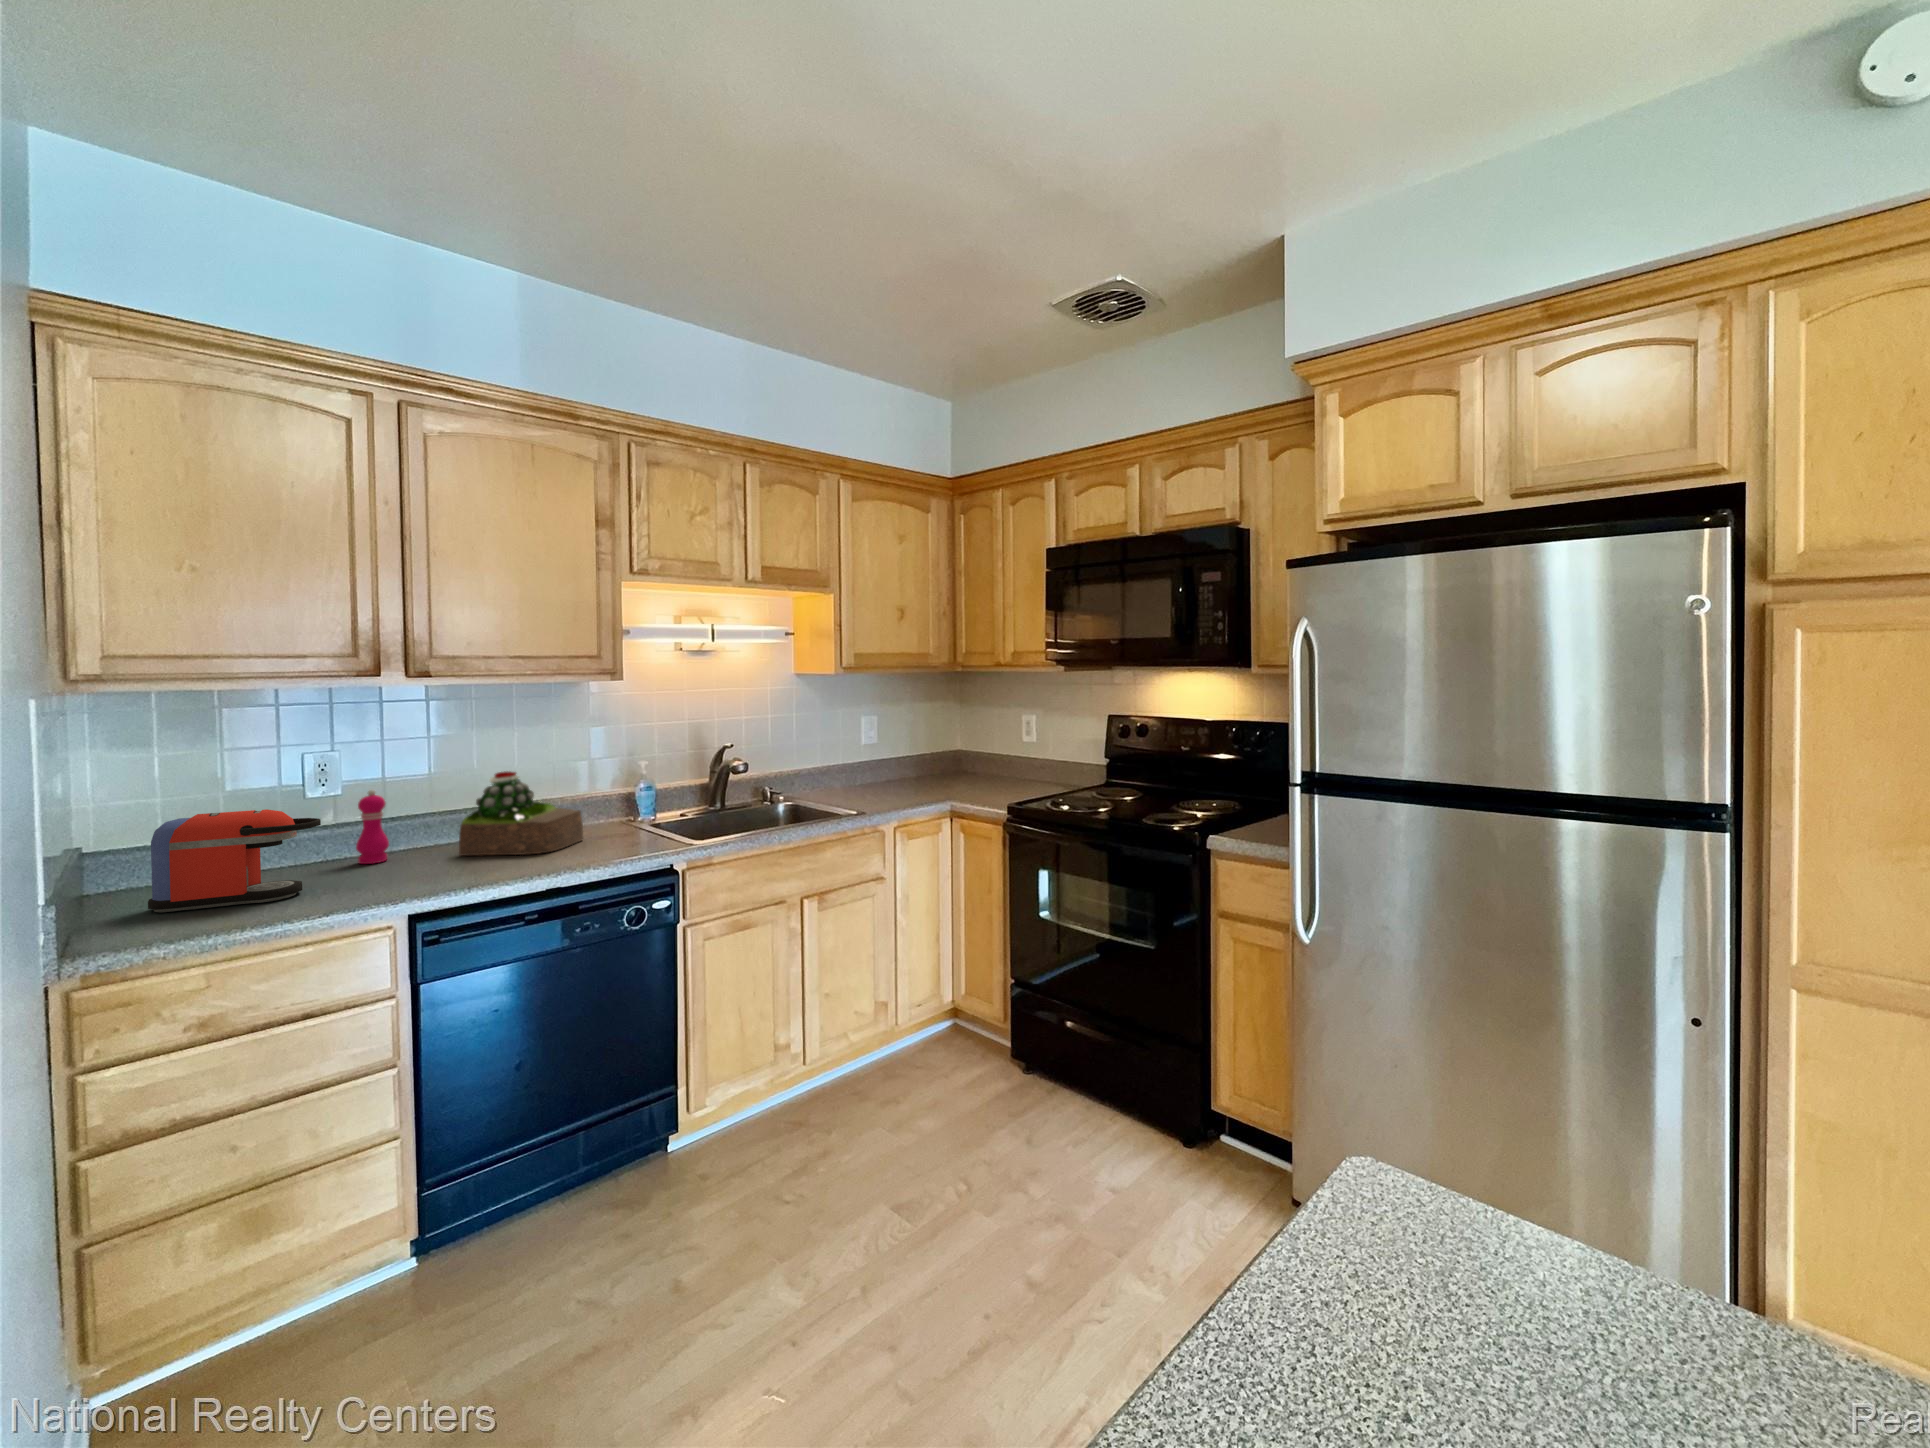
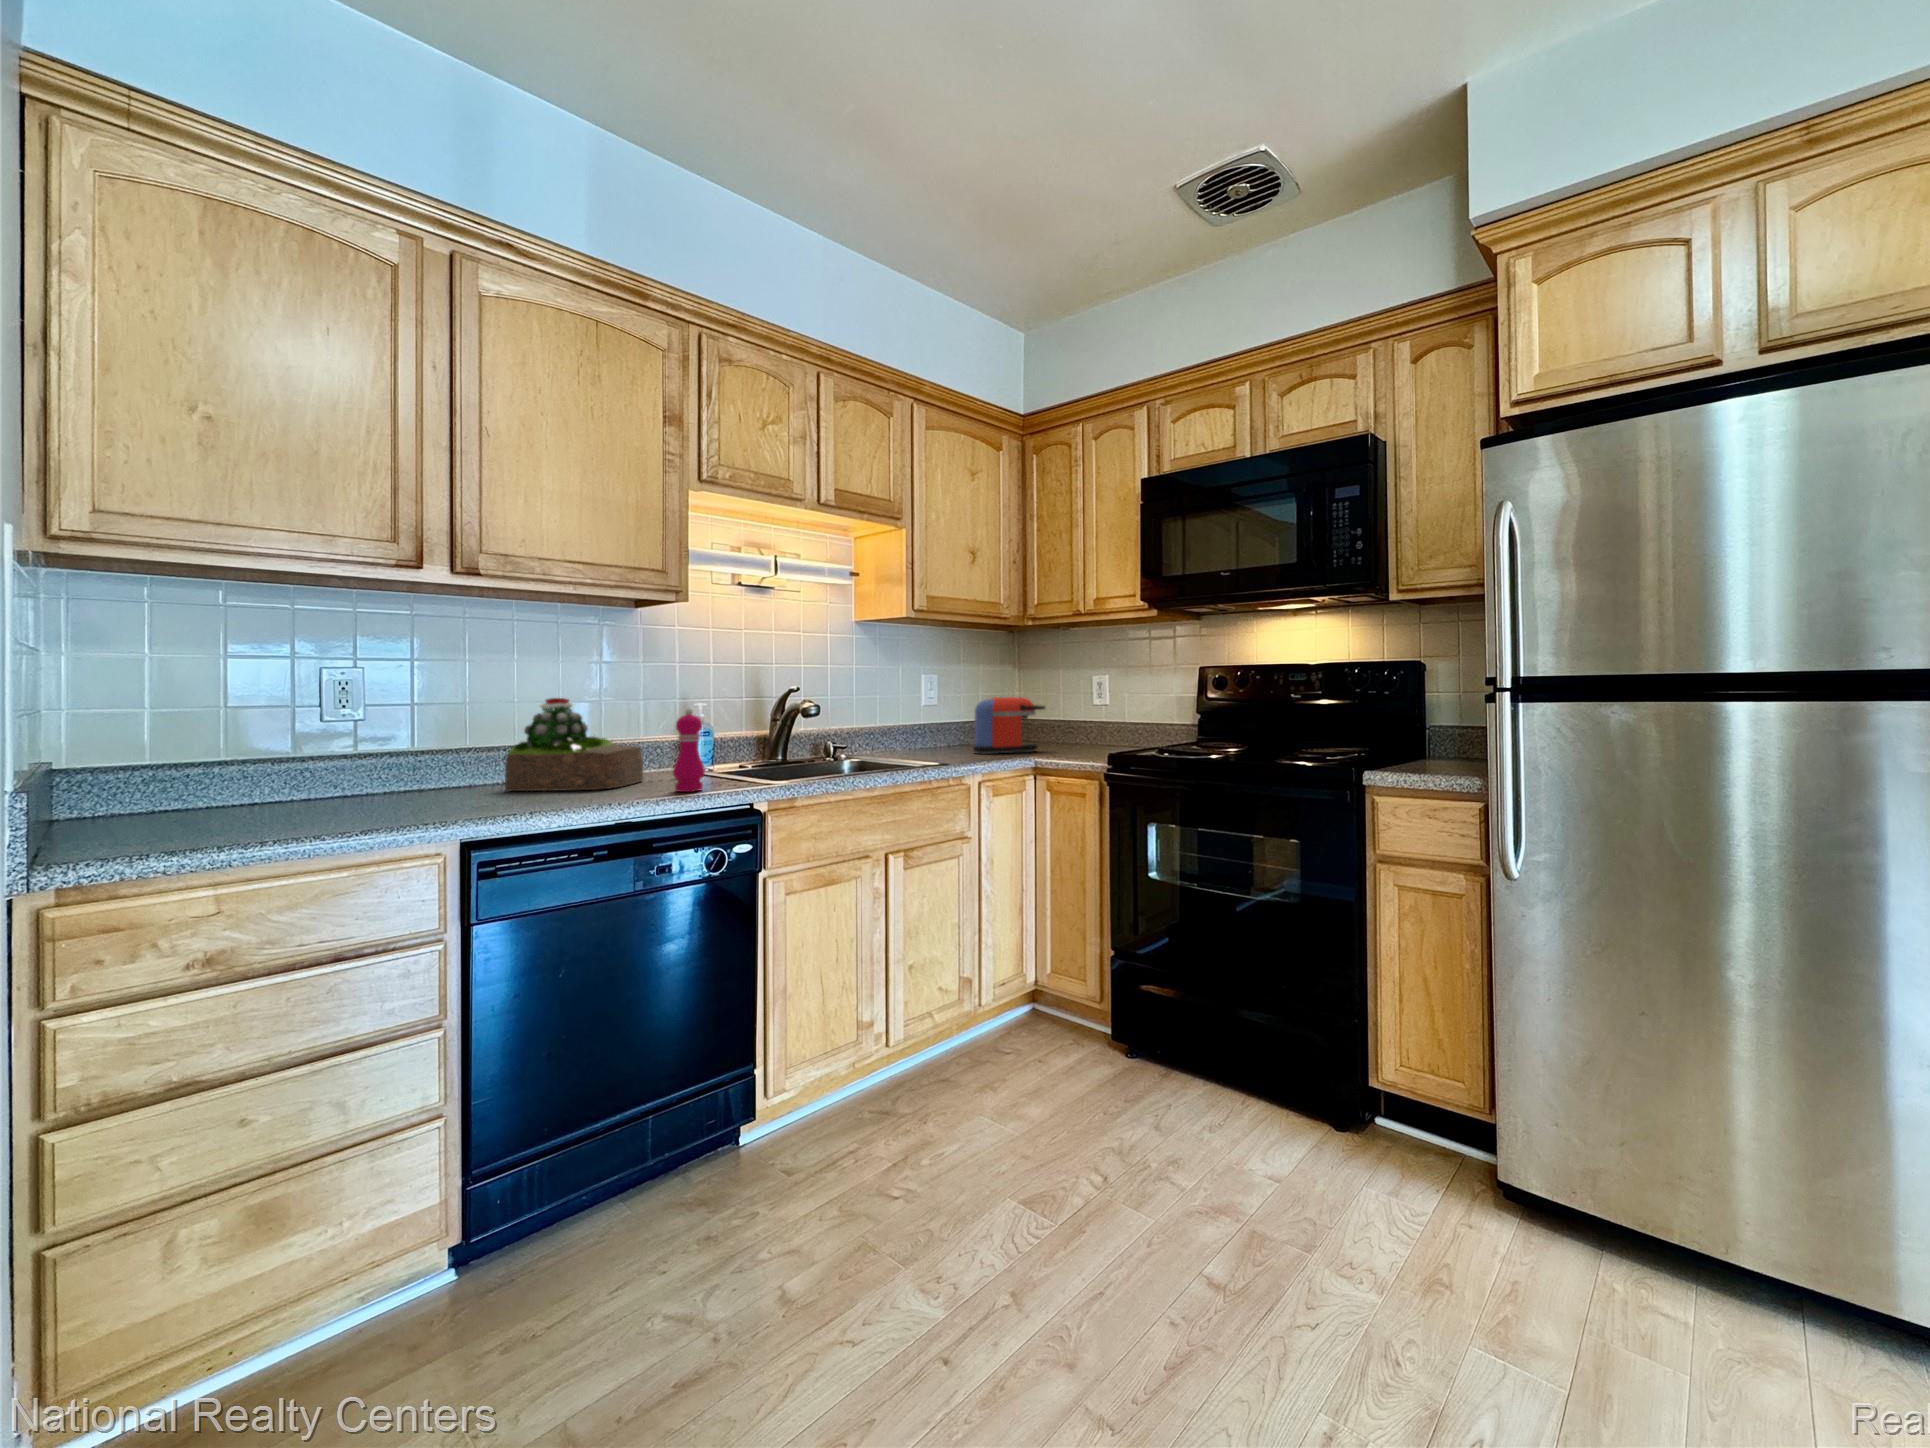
pepper mill: present [356,790,389,864] -> present [673,709,705,792]
coffee maker: present [148,809,321,912] -> present [973,697,1045,754]

